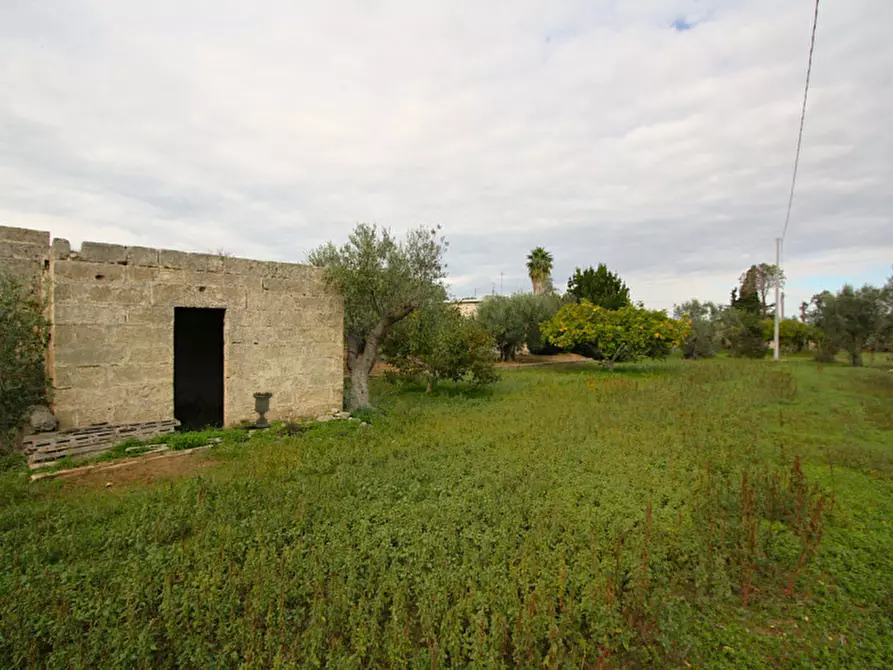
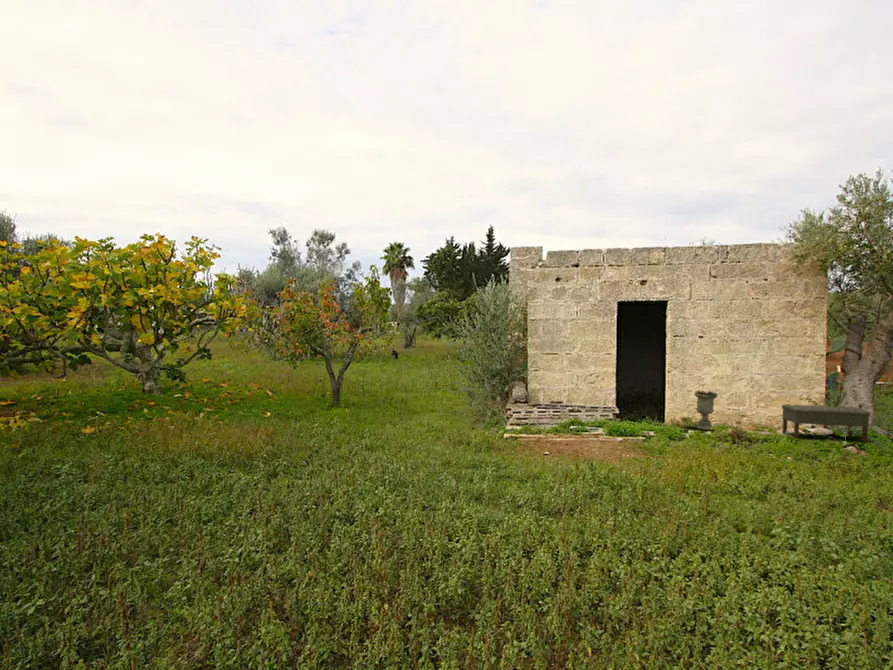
bench: none [319,393,374,422] -> present [782,404,870,442]

